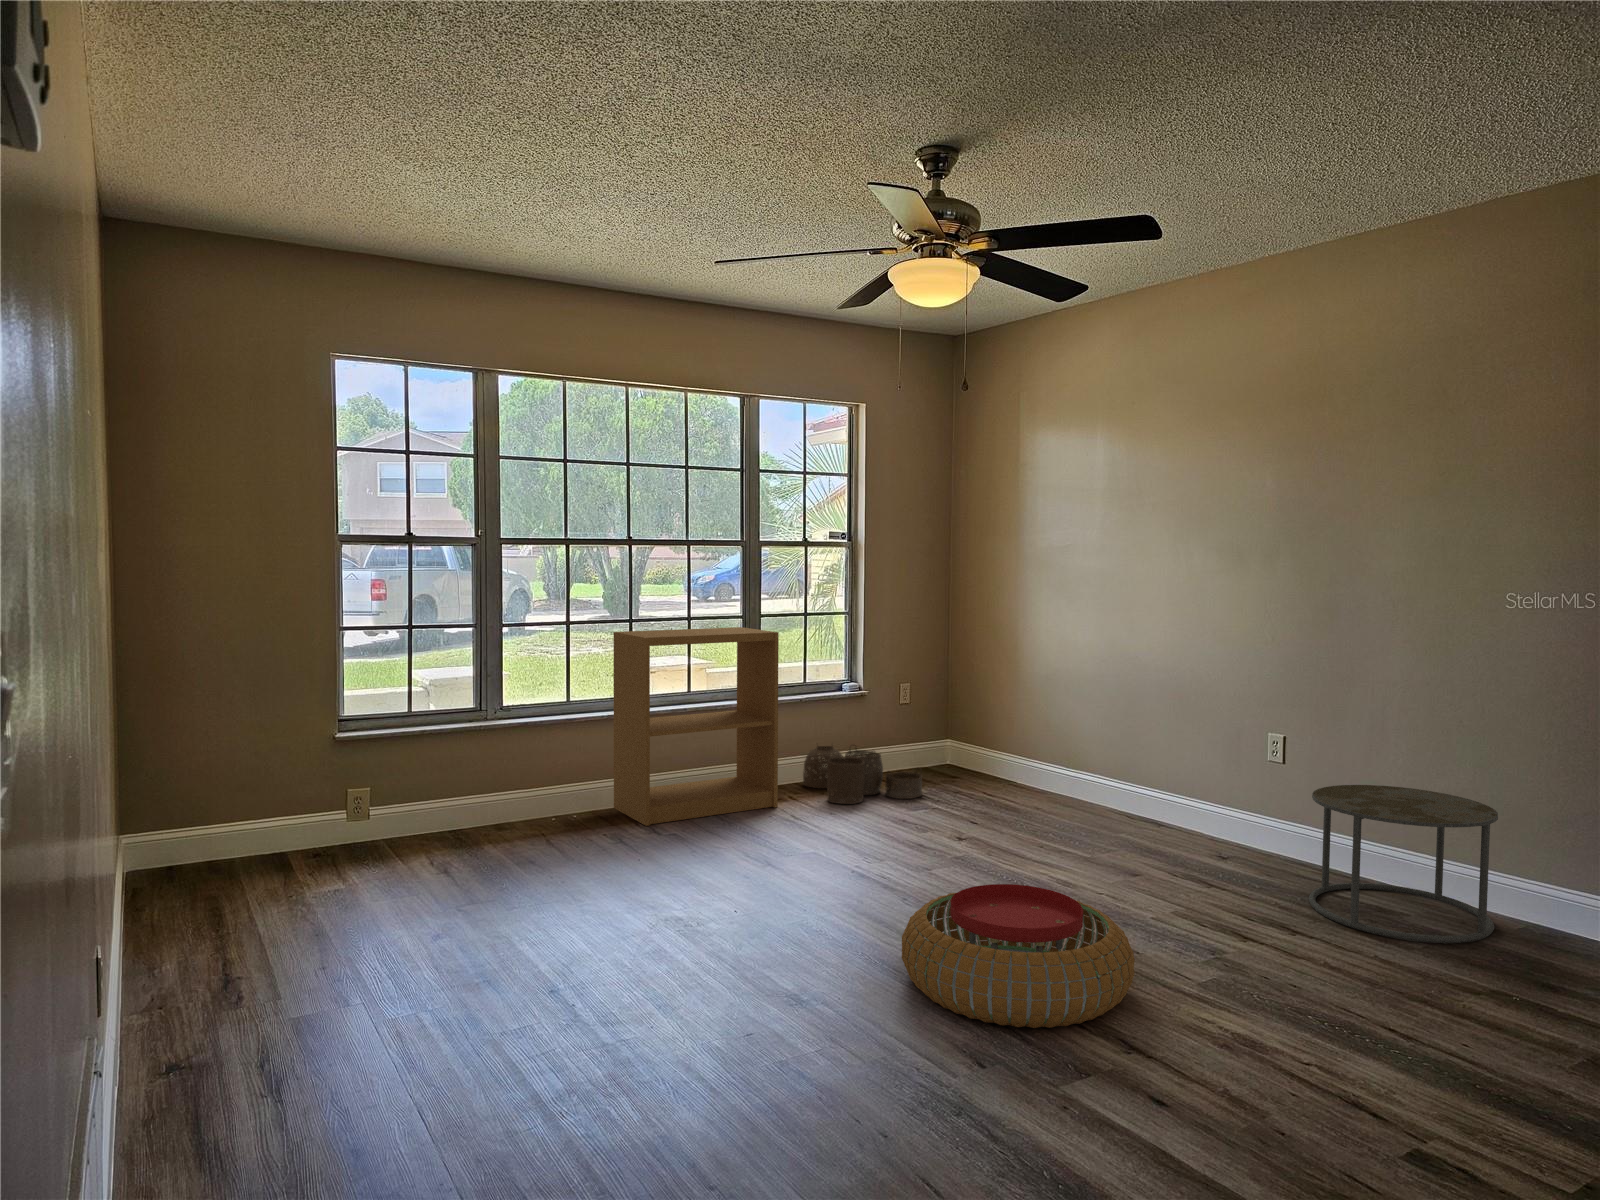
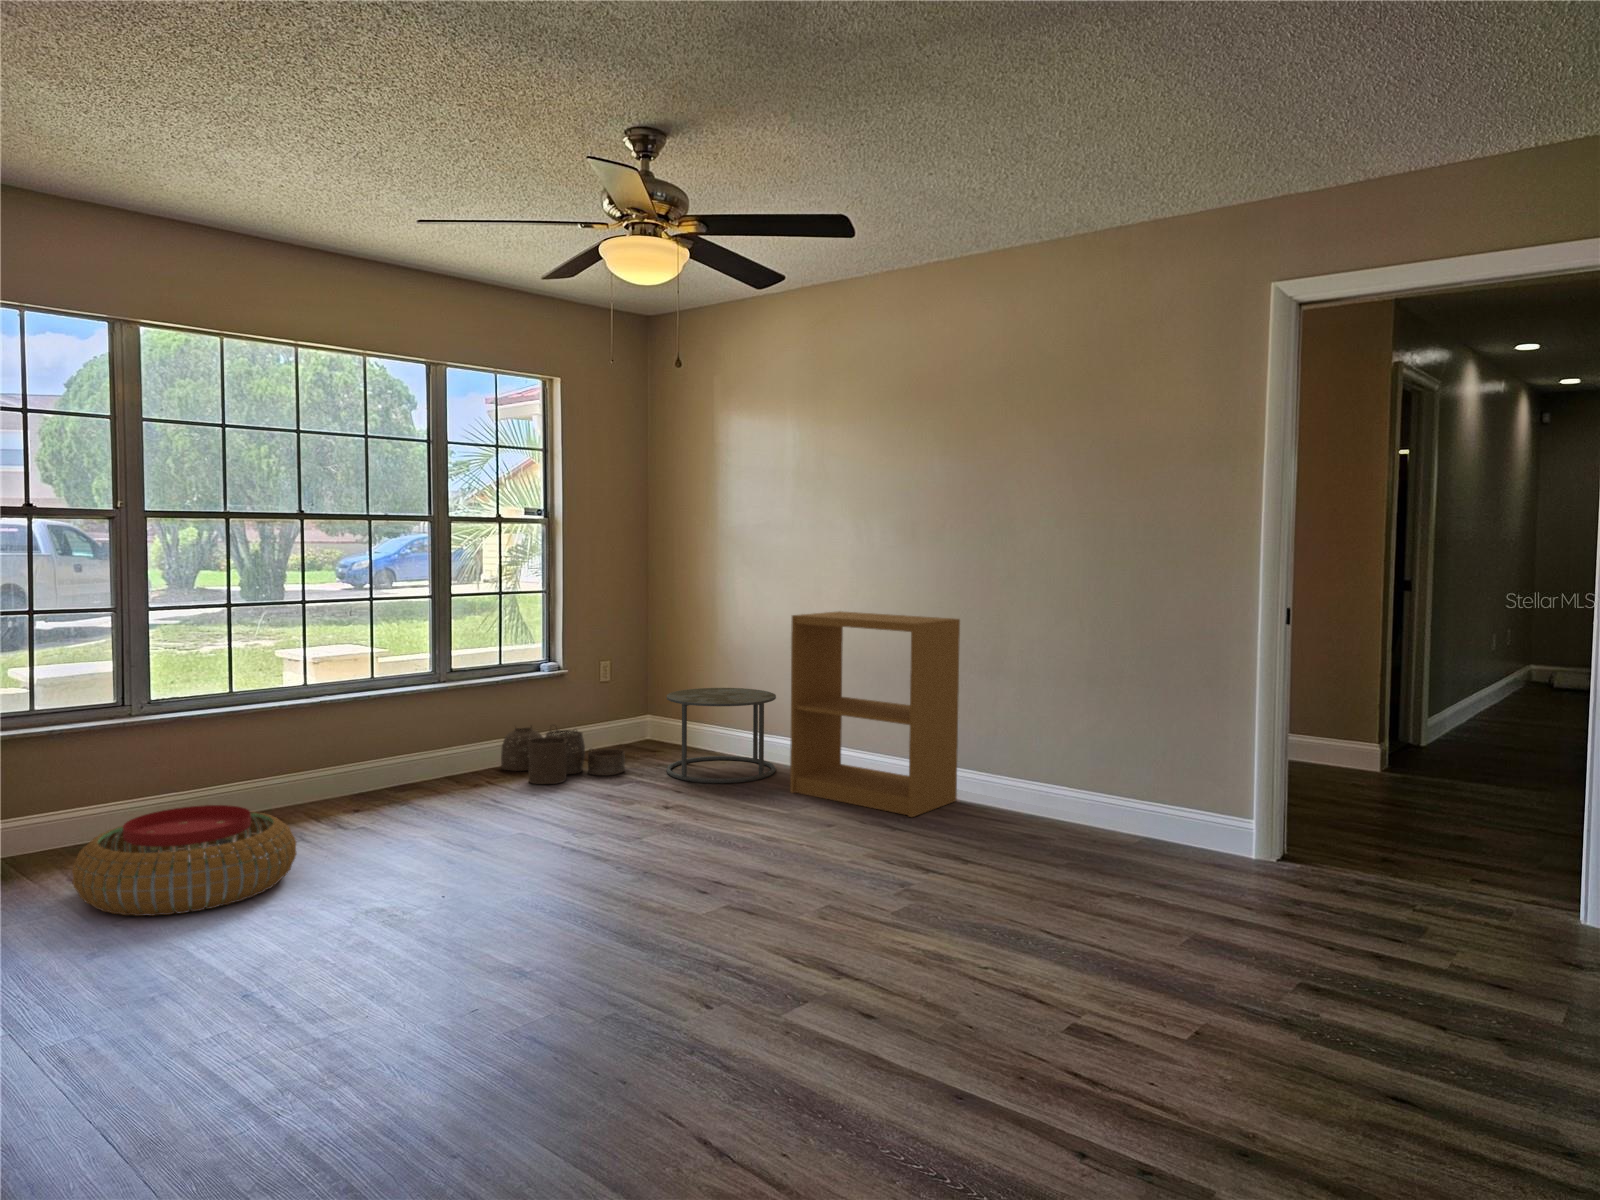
bookshelf: present [613,627,779,826] -> present [790,611,960,817]
side table: present [1309,785,1498,943] -> present [666,688,776,783]
pouf: present [902,884,1135,1028] -> present [72,805,296,916]

